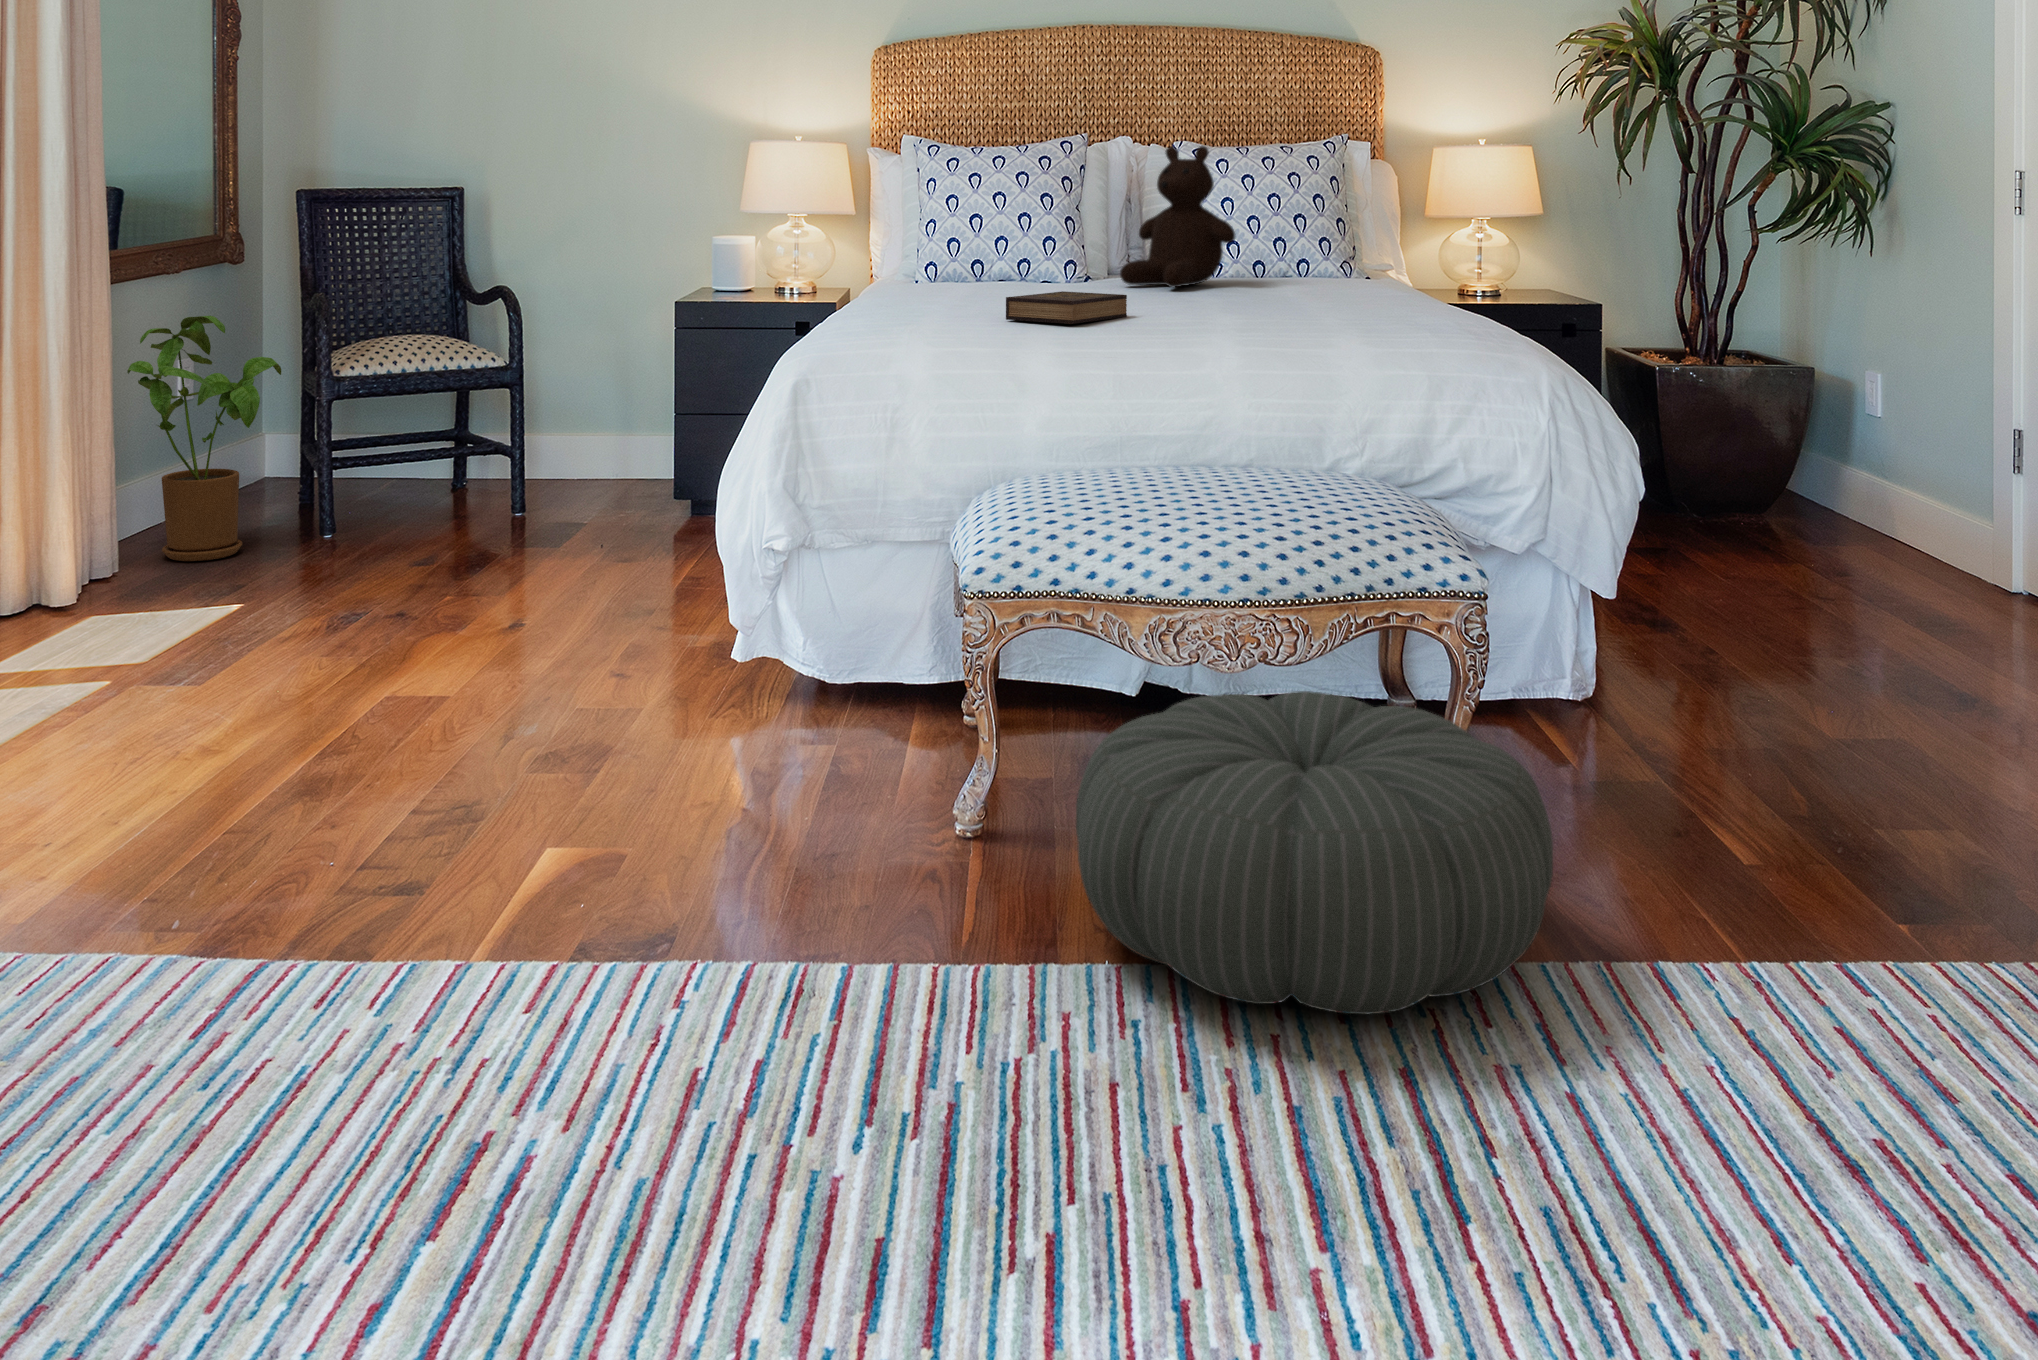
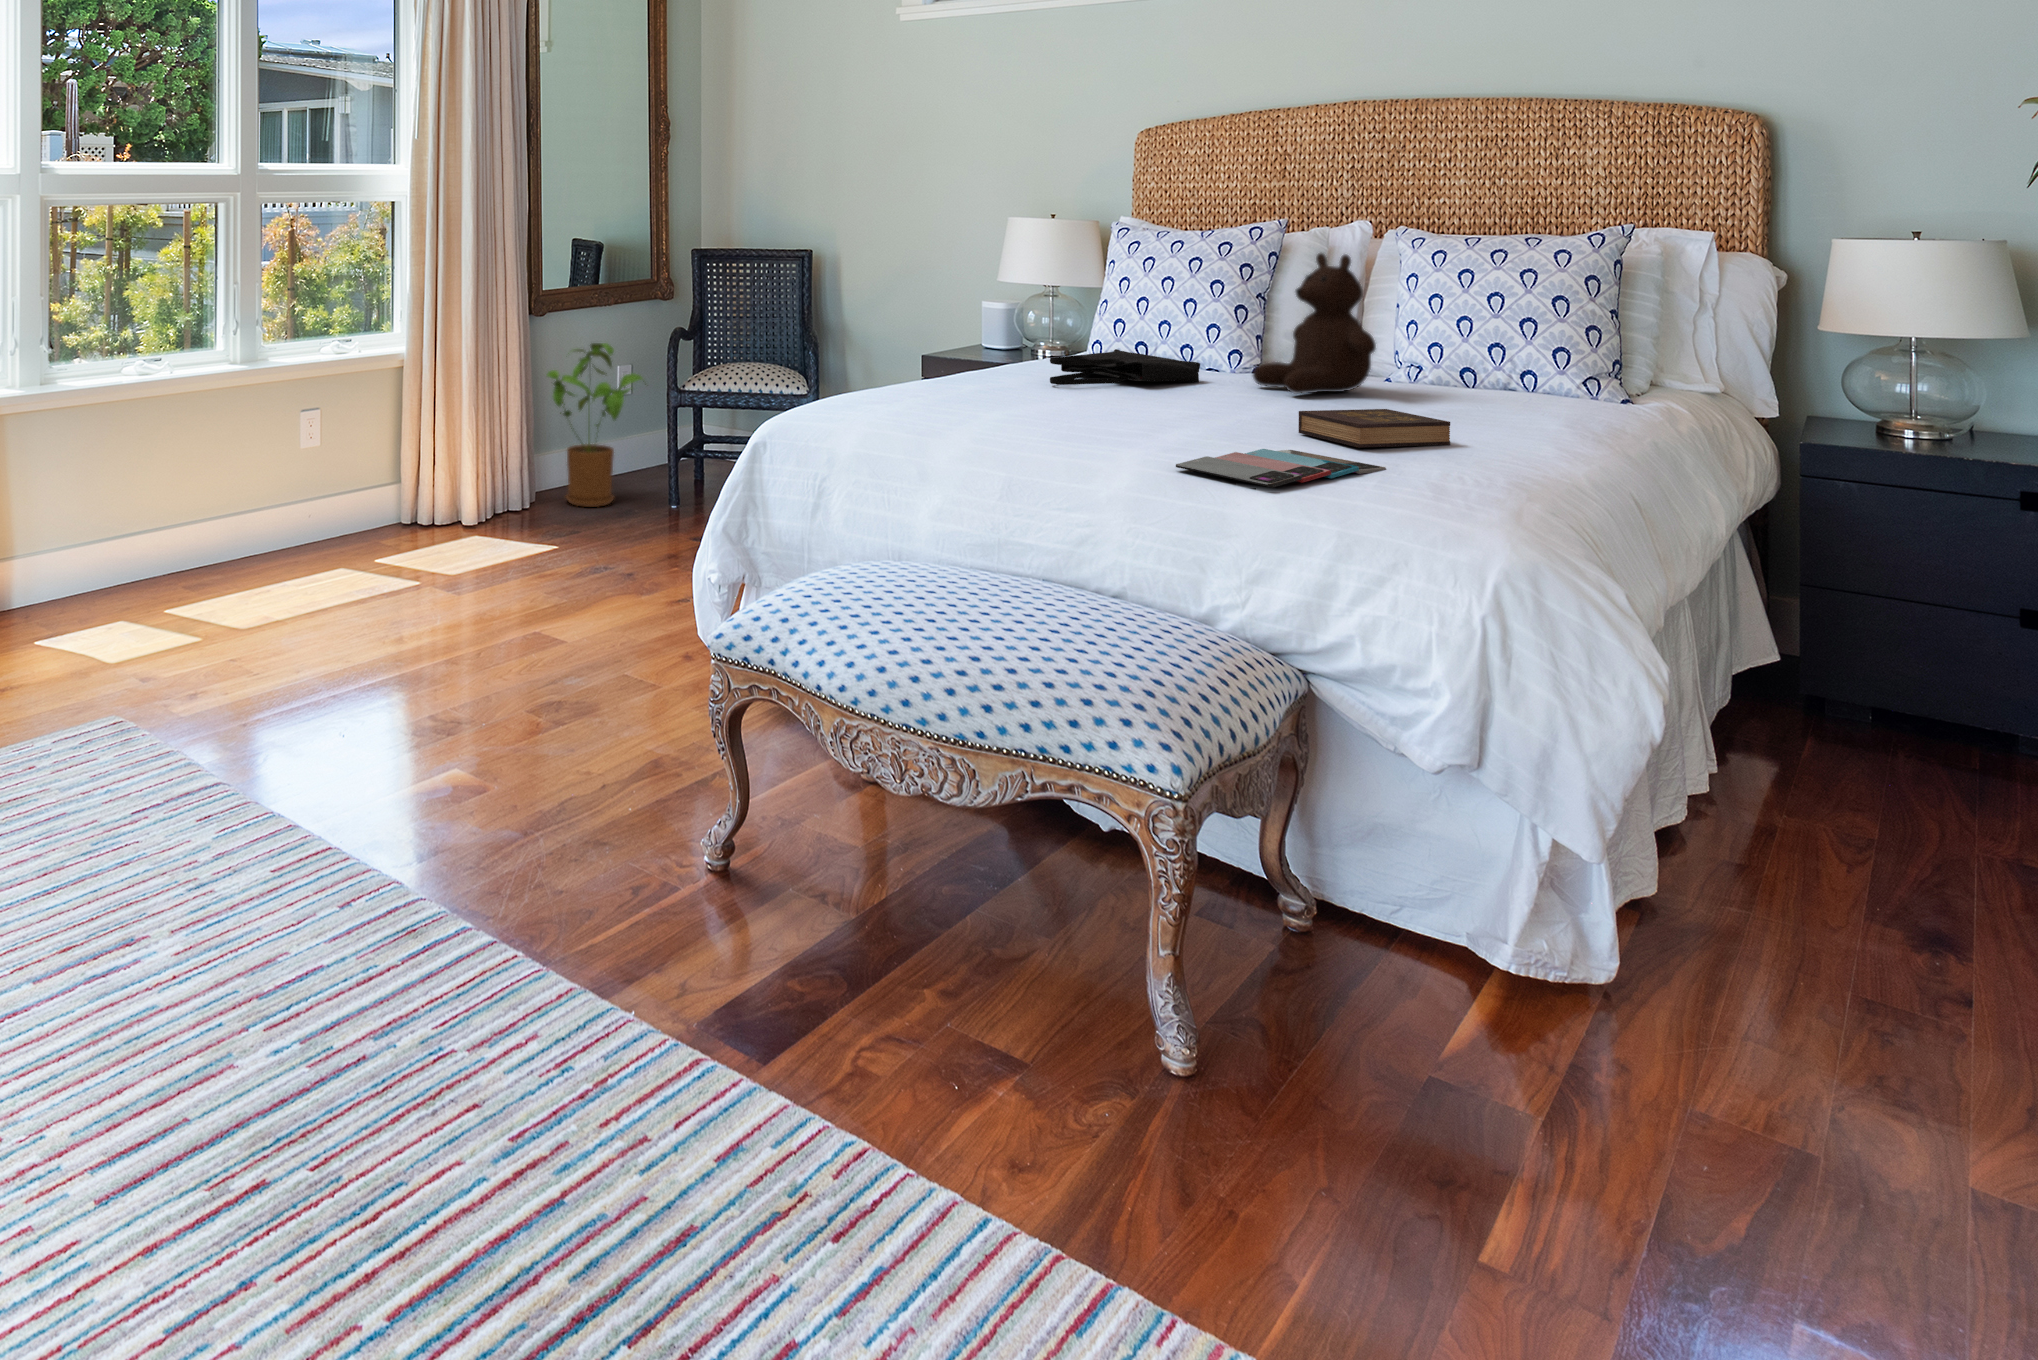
tote bag: none [933,262,1067,298] -> present [1050,349,1200,385]
hardback book: present [1006,291,1127,324] -> present [1299,409,1450,448]
smartphone: none [1250,323,1378,347] -> present [1176,449,1386,488]
pouf: present [1076,691,1553,1015] -> none [606,800,1063,1189]

